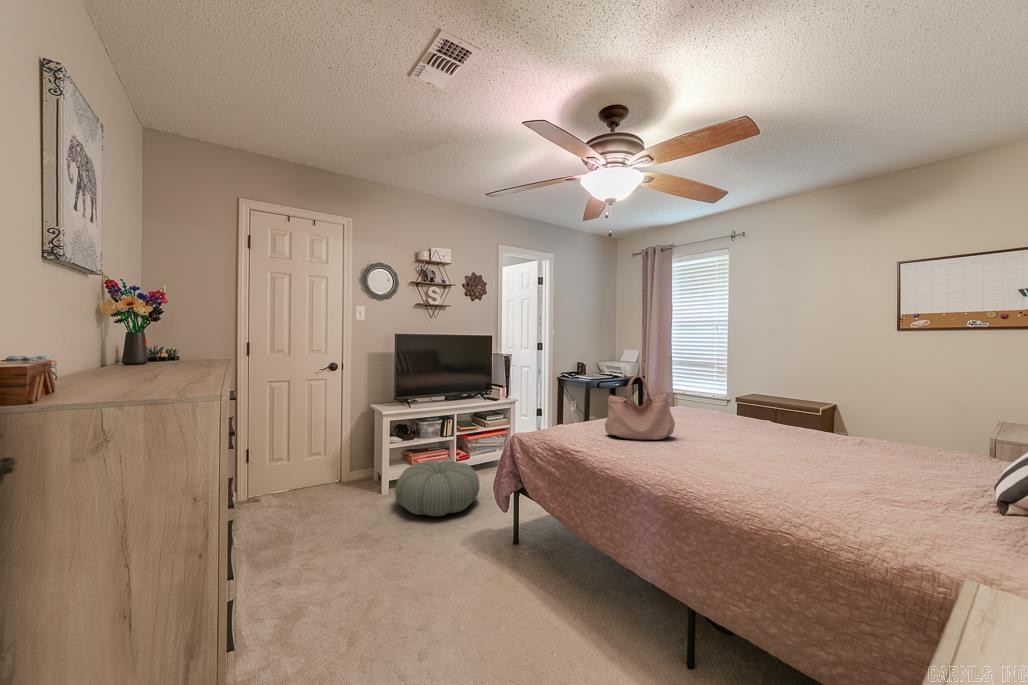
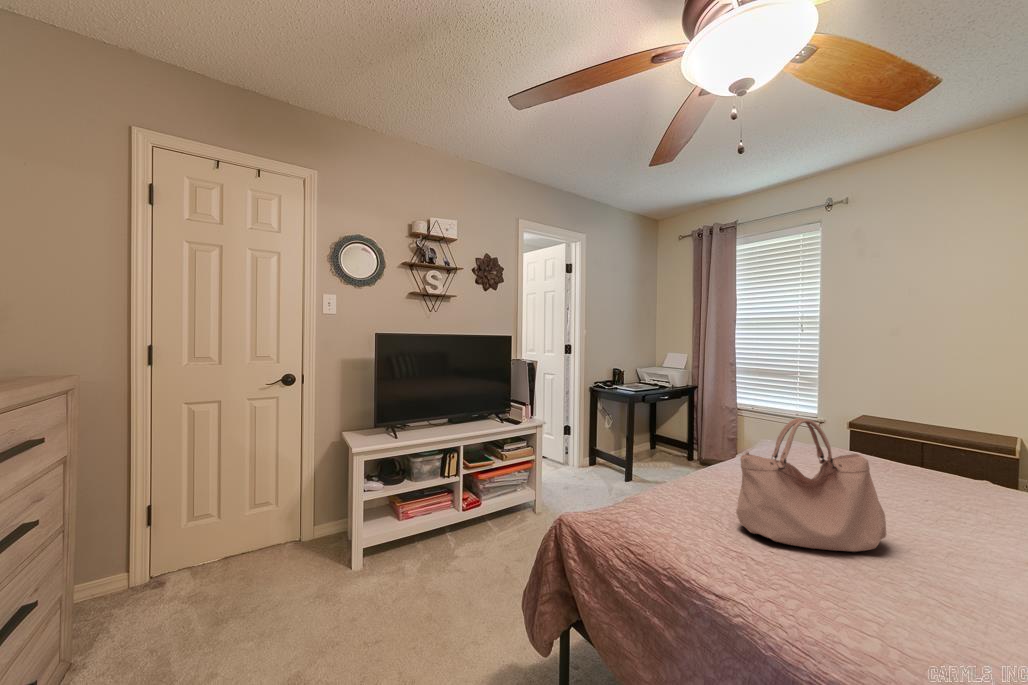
pouf: present [395,460,480,516] -> none [366,518,497,631]

